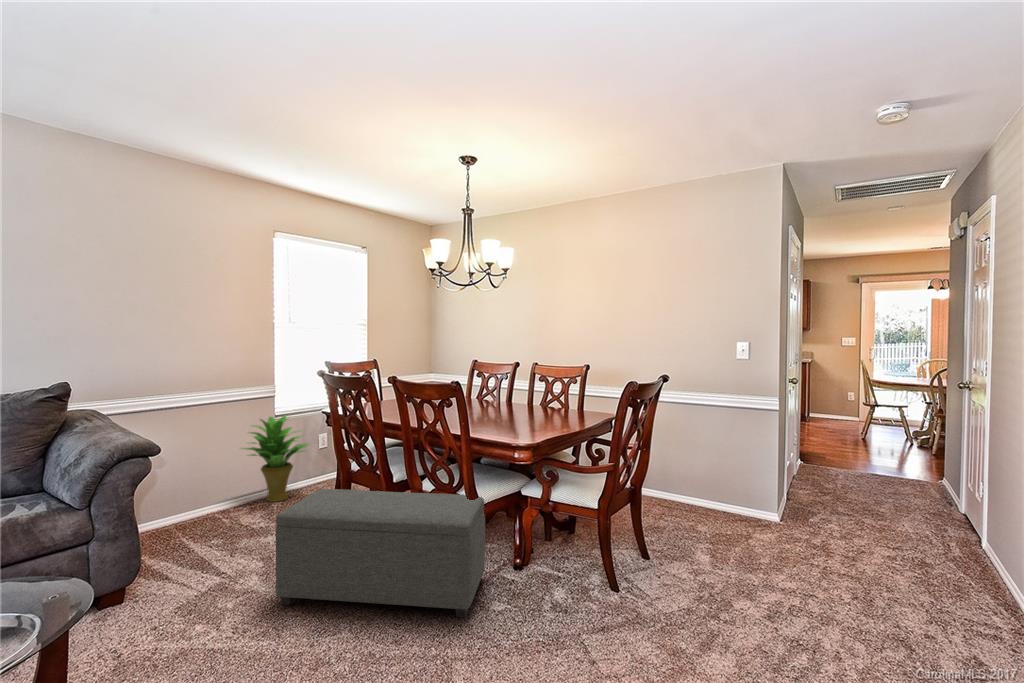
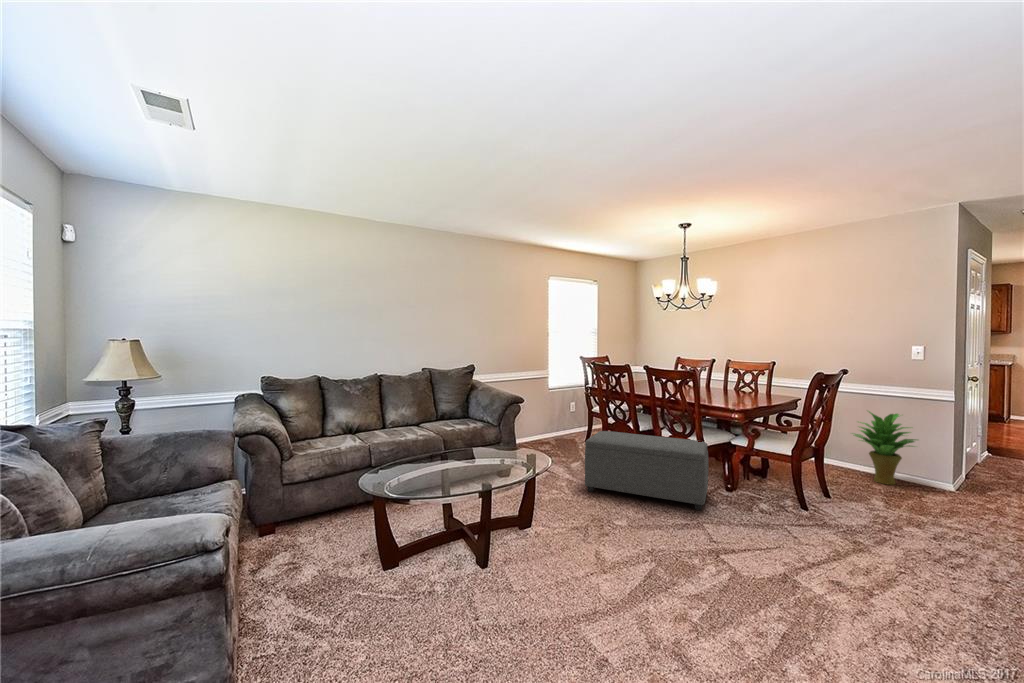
potted plant: present [241,415,308,502] -> present [854,411,916,485]

